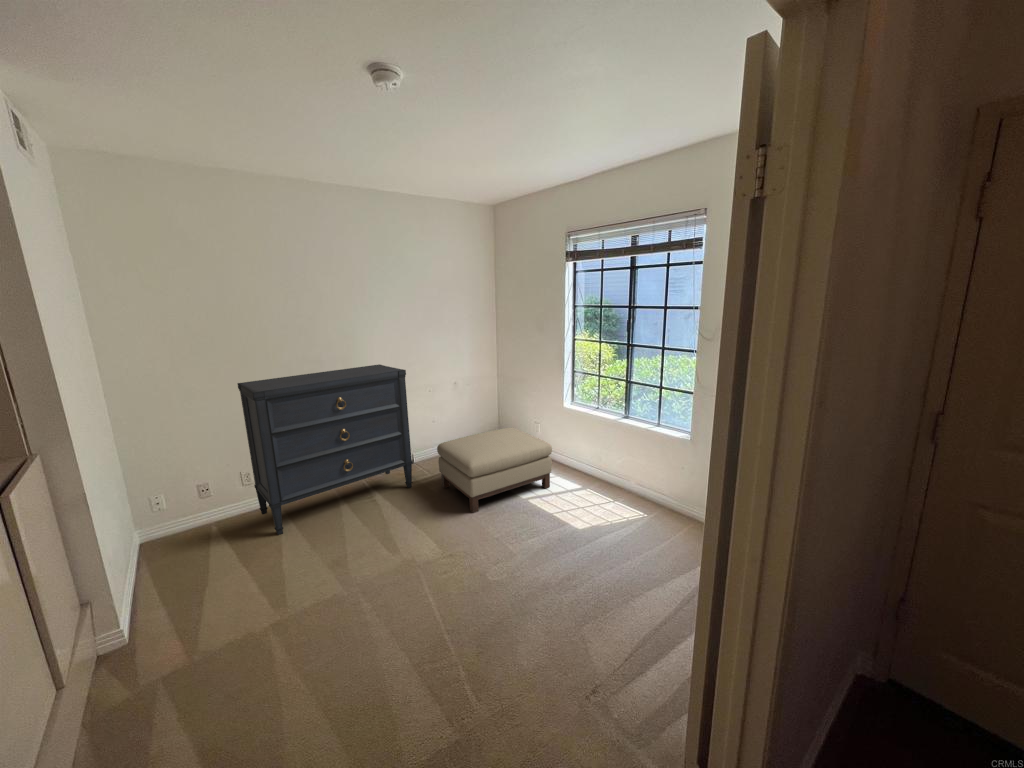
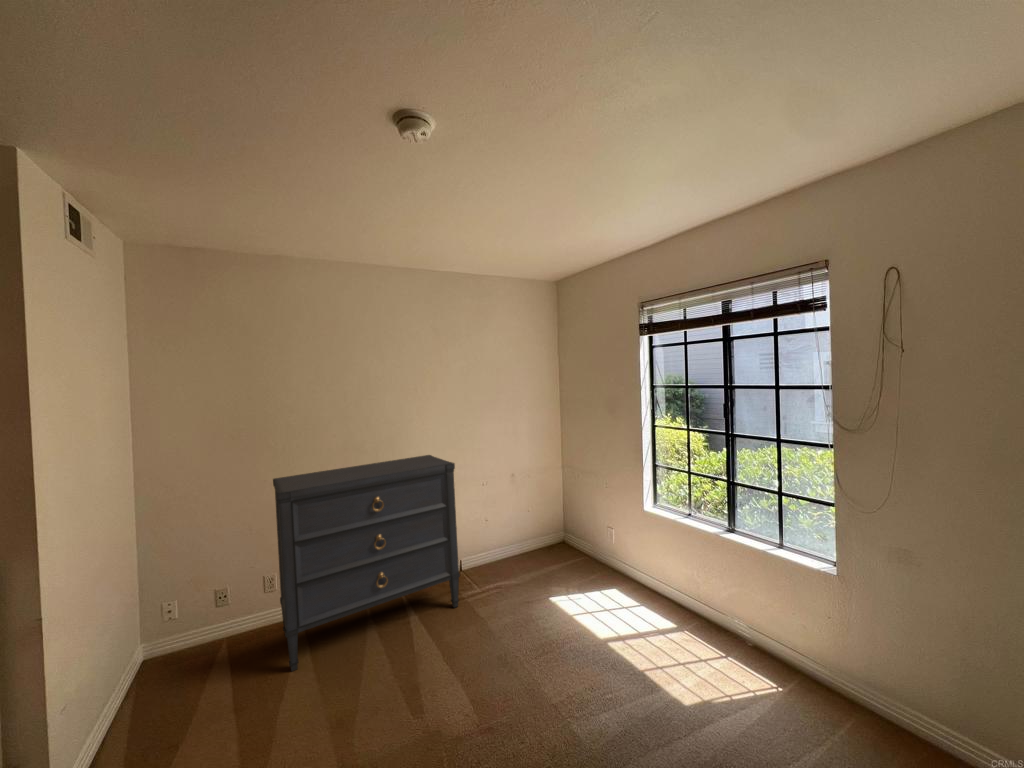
ottoman: present [437,427,552,513] -> none [489,533,633,657]

